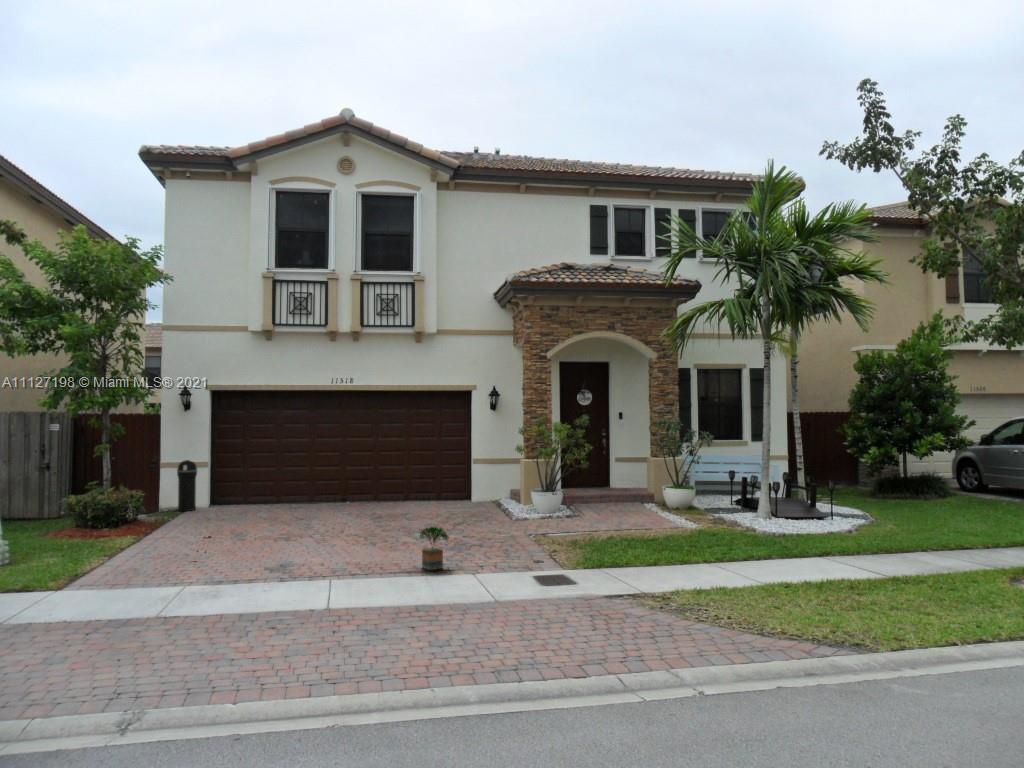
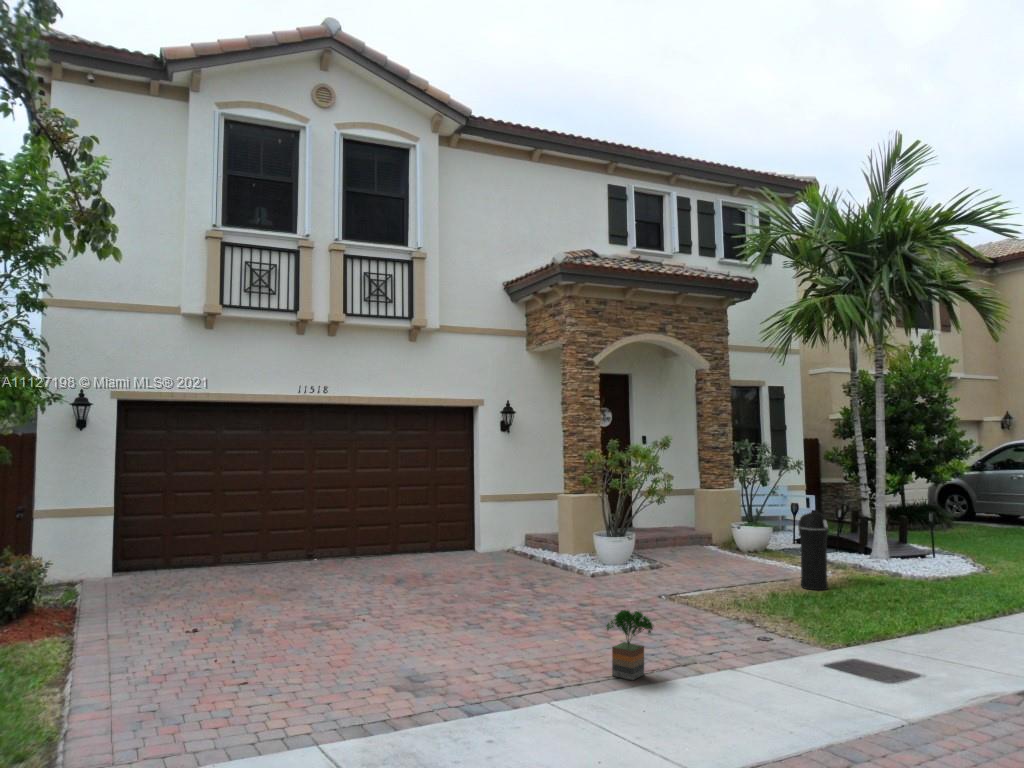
trash can: present [177,460,197,511] -> present [798,512,828,590]

